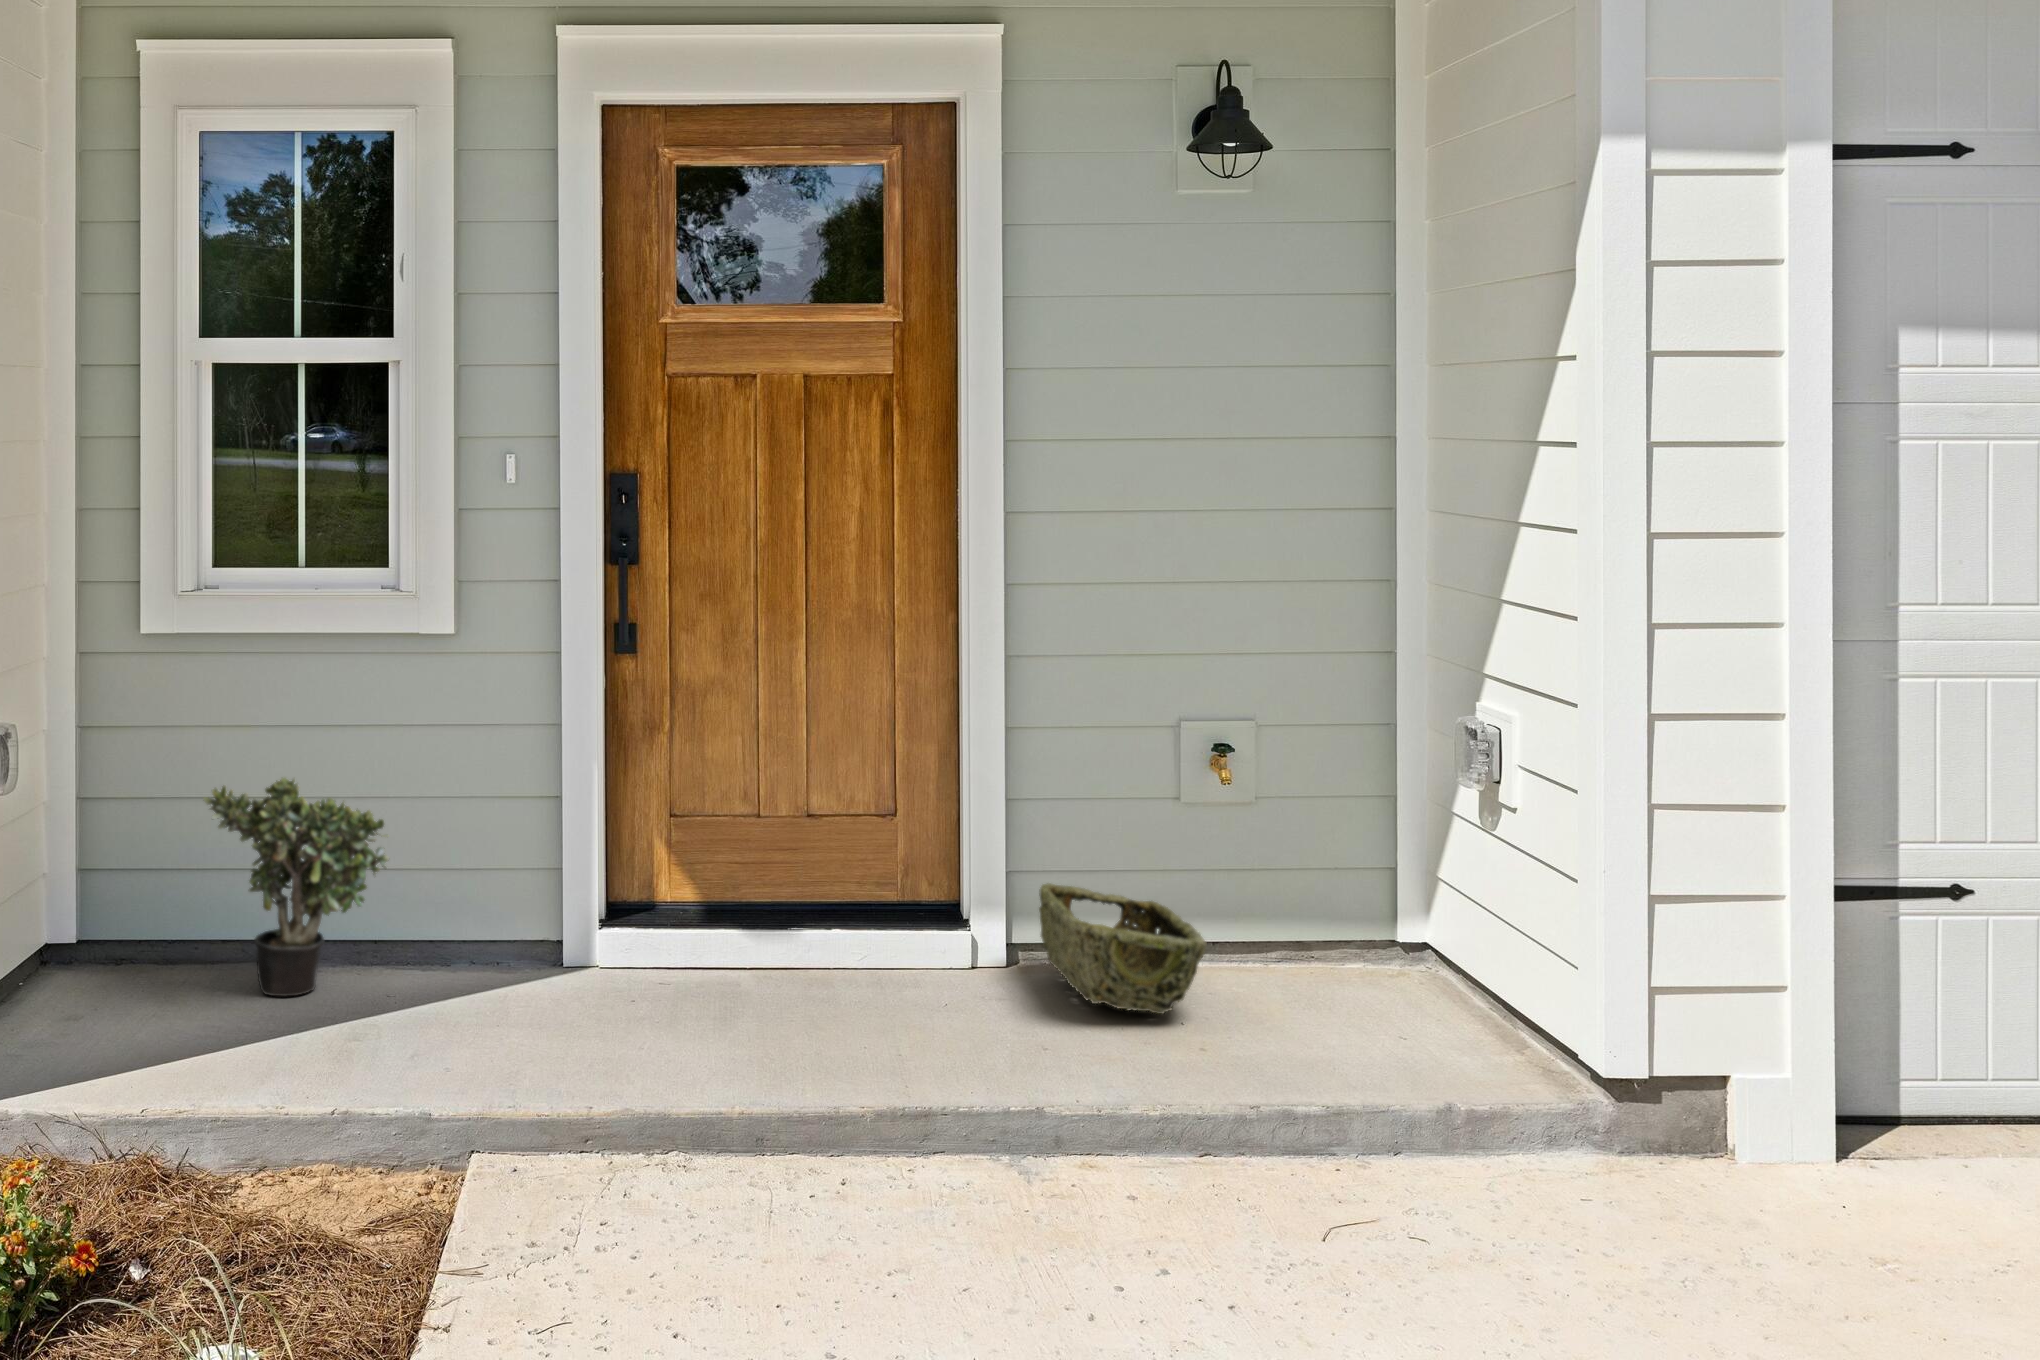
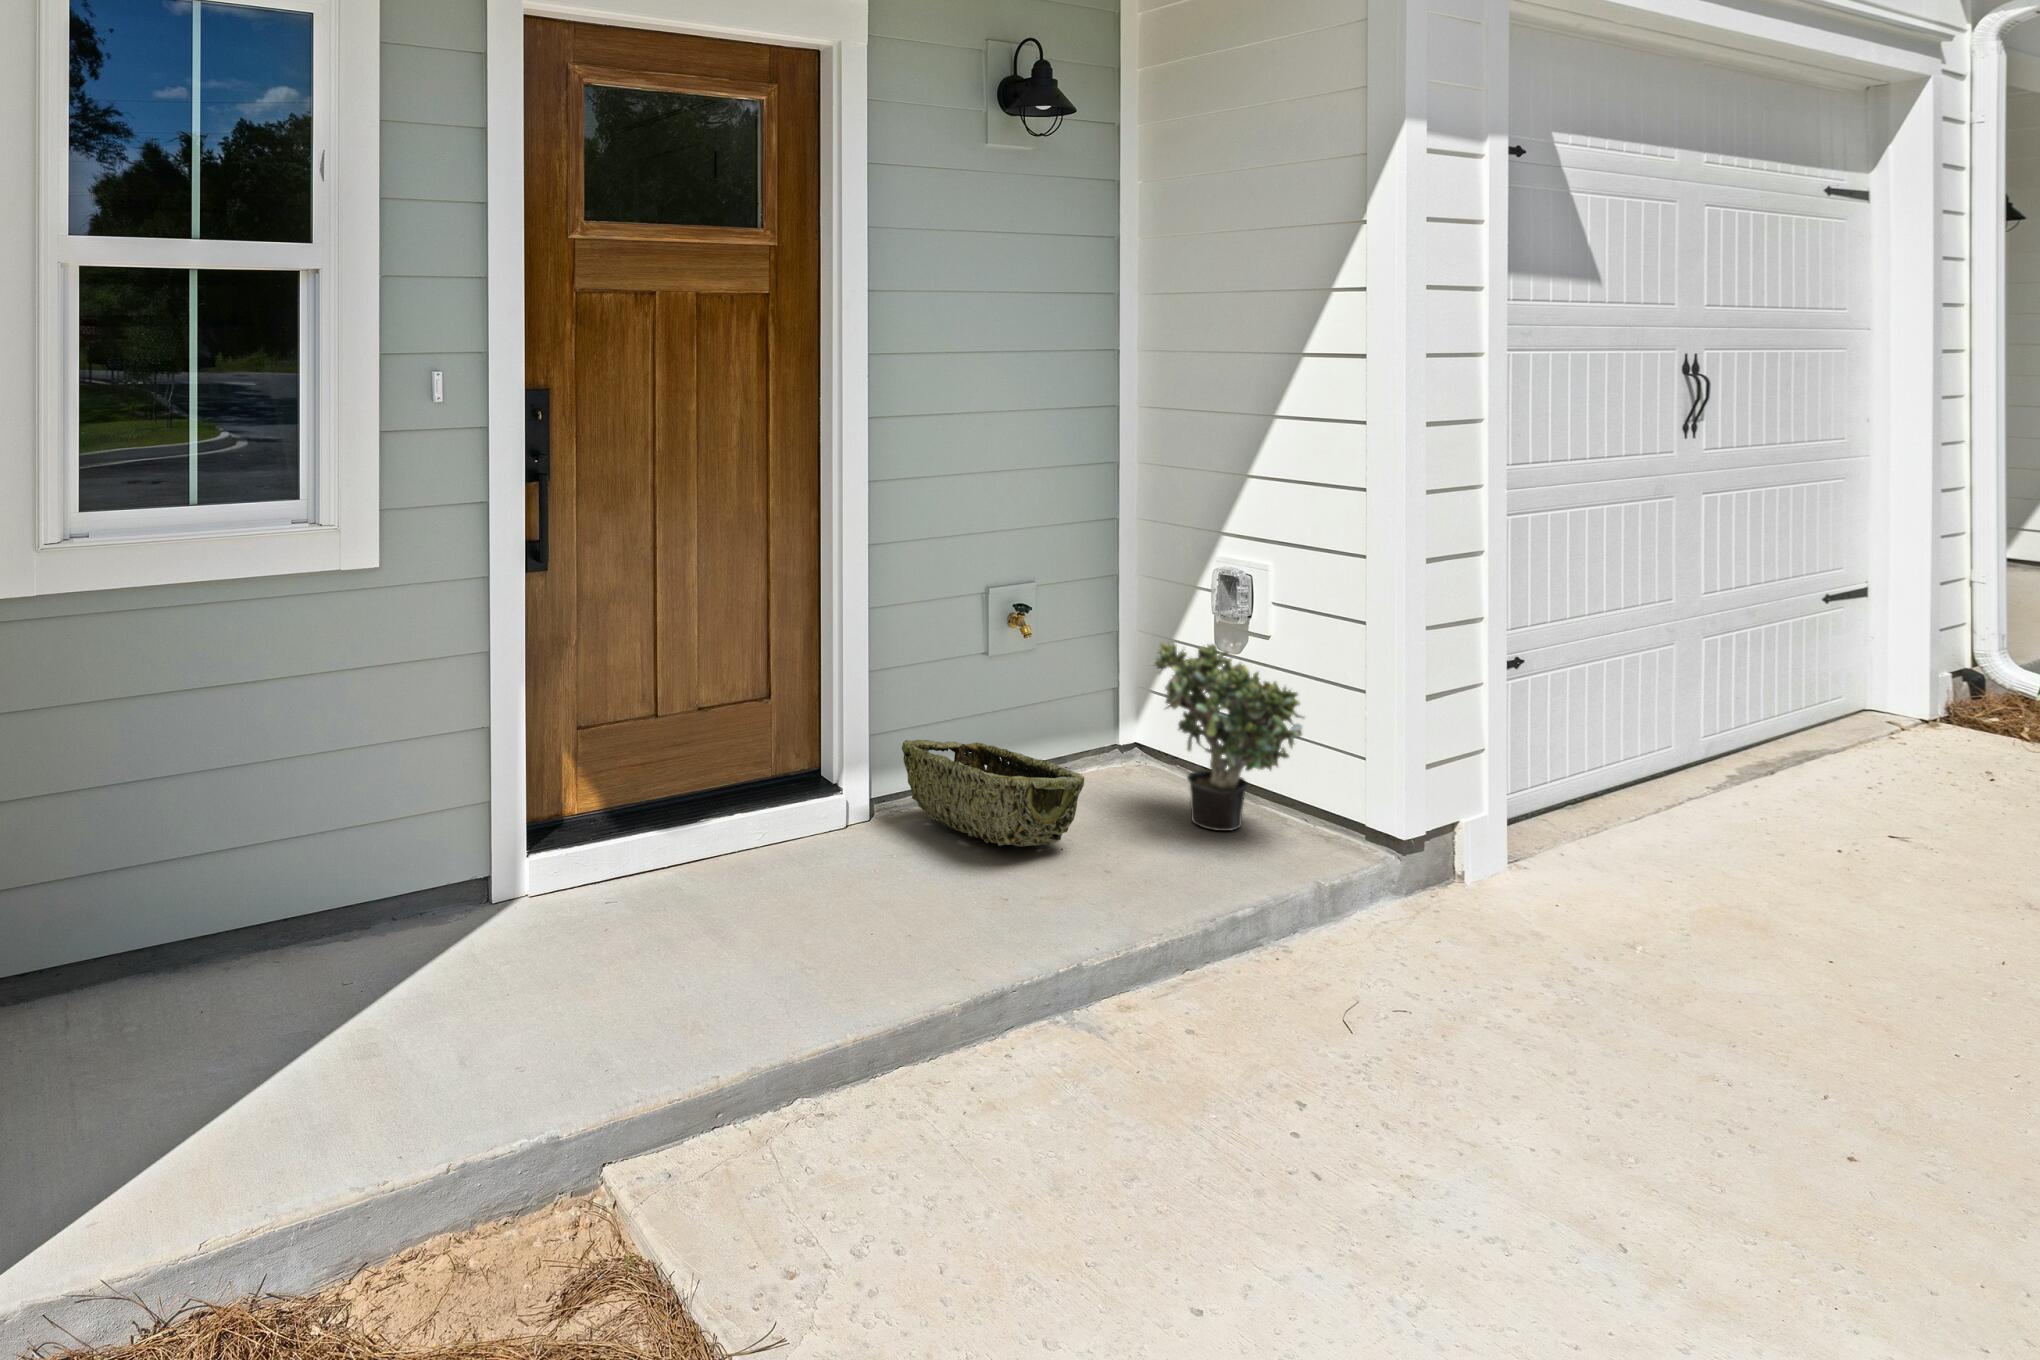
potted plant: present [204,778,389,996] -> present [1151,643,1304,831]

